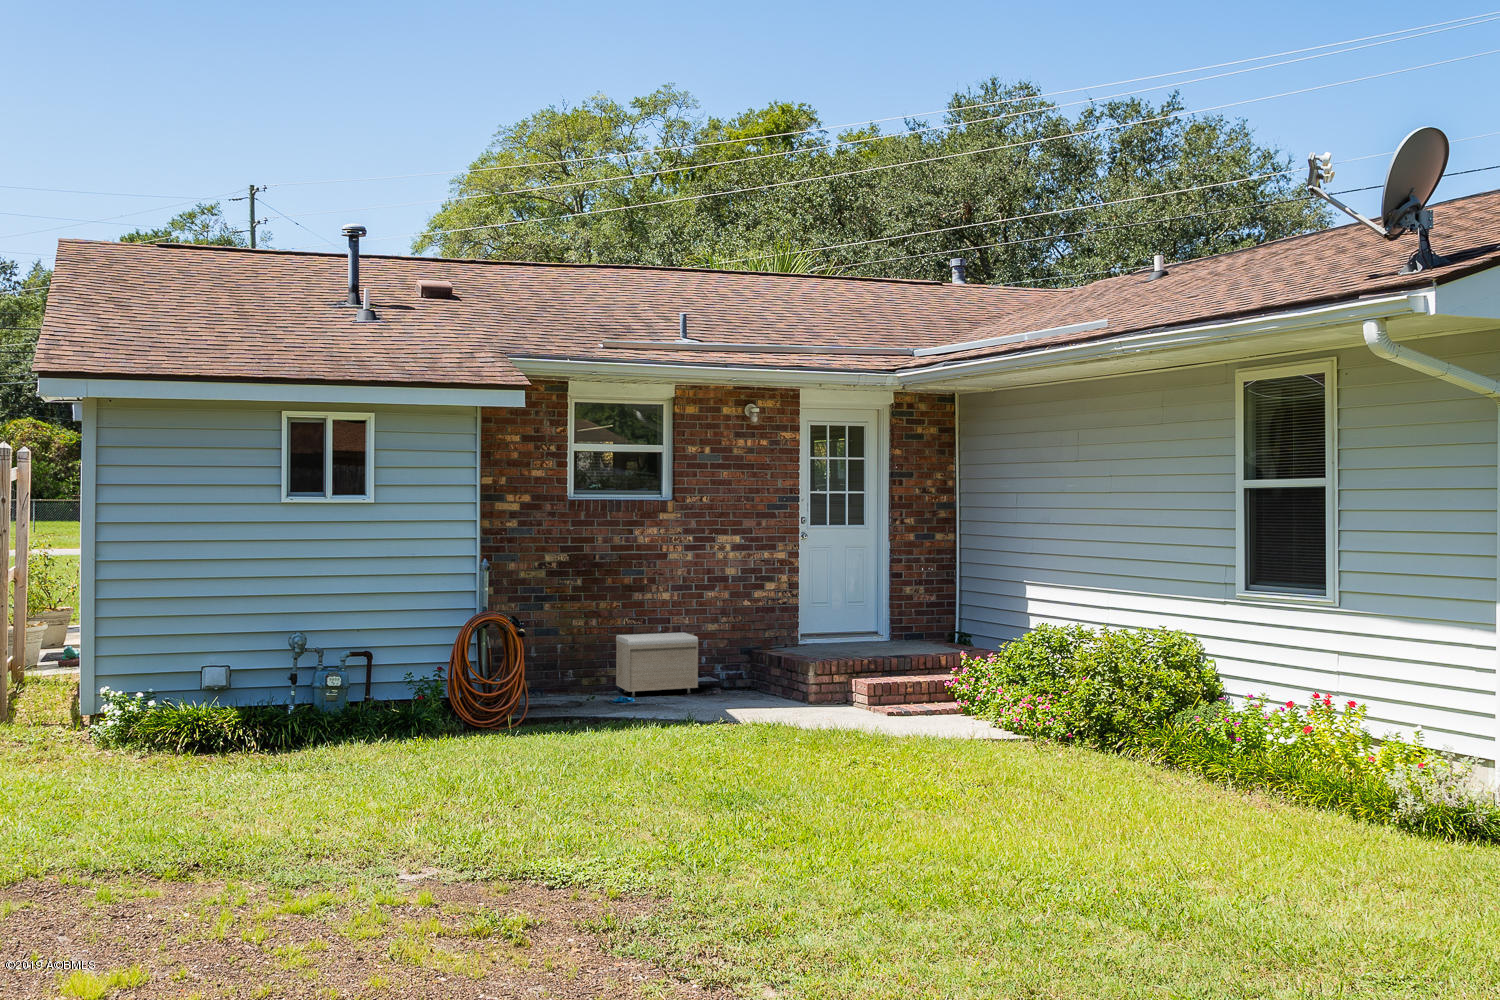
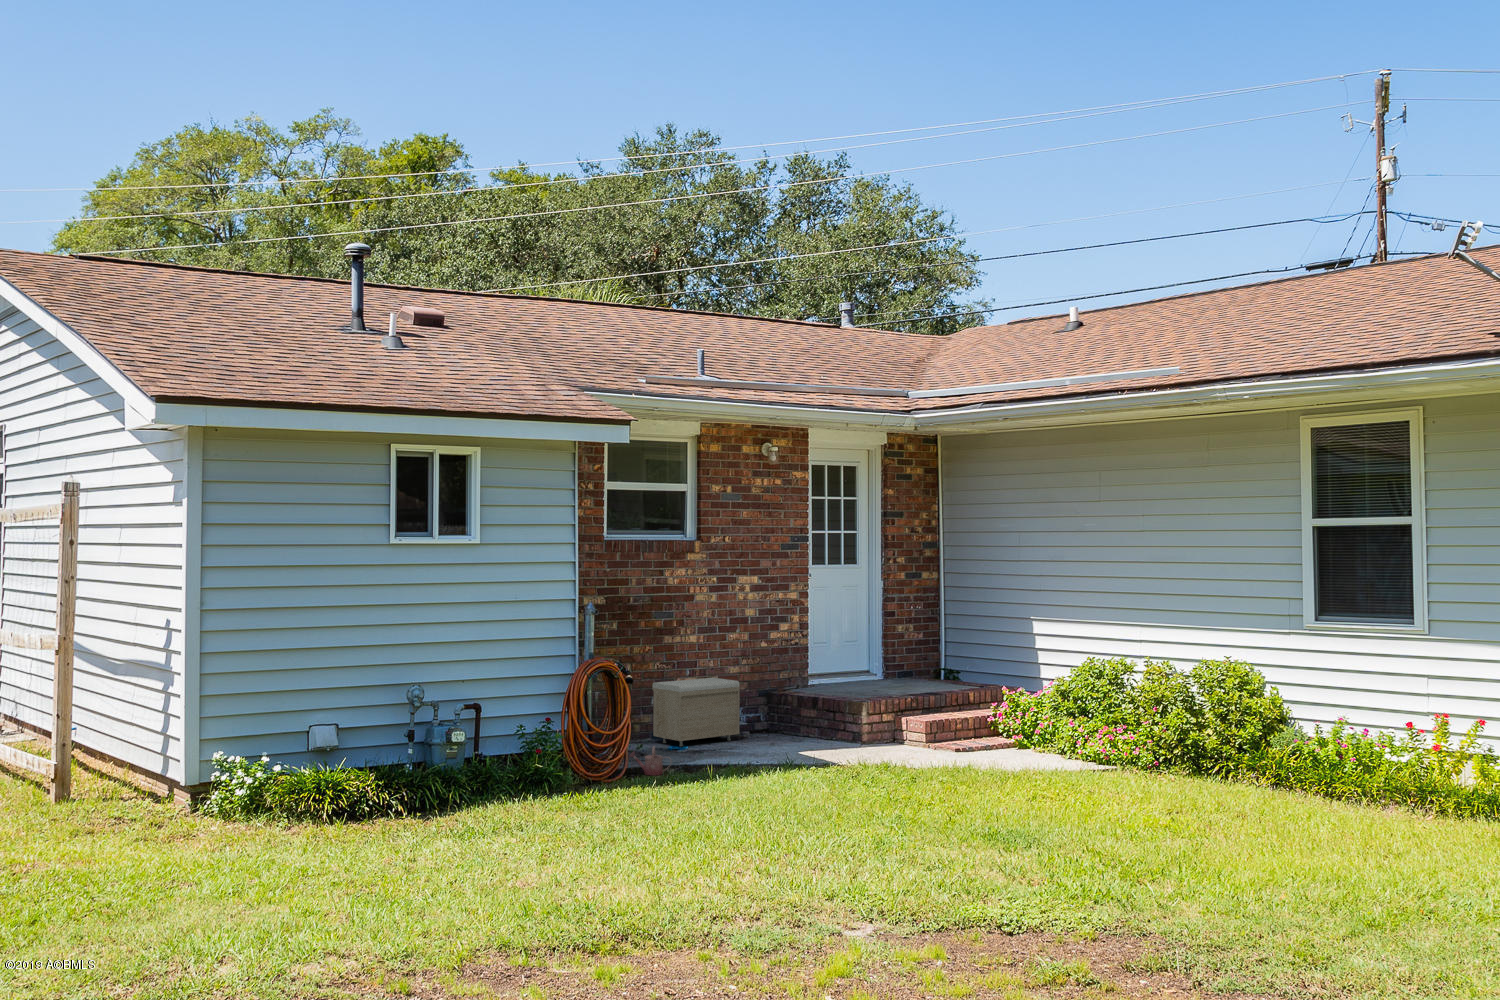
watering can: none [528,696,566,723] -> present [630,747,669,775]

